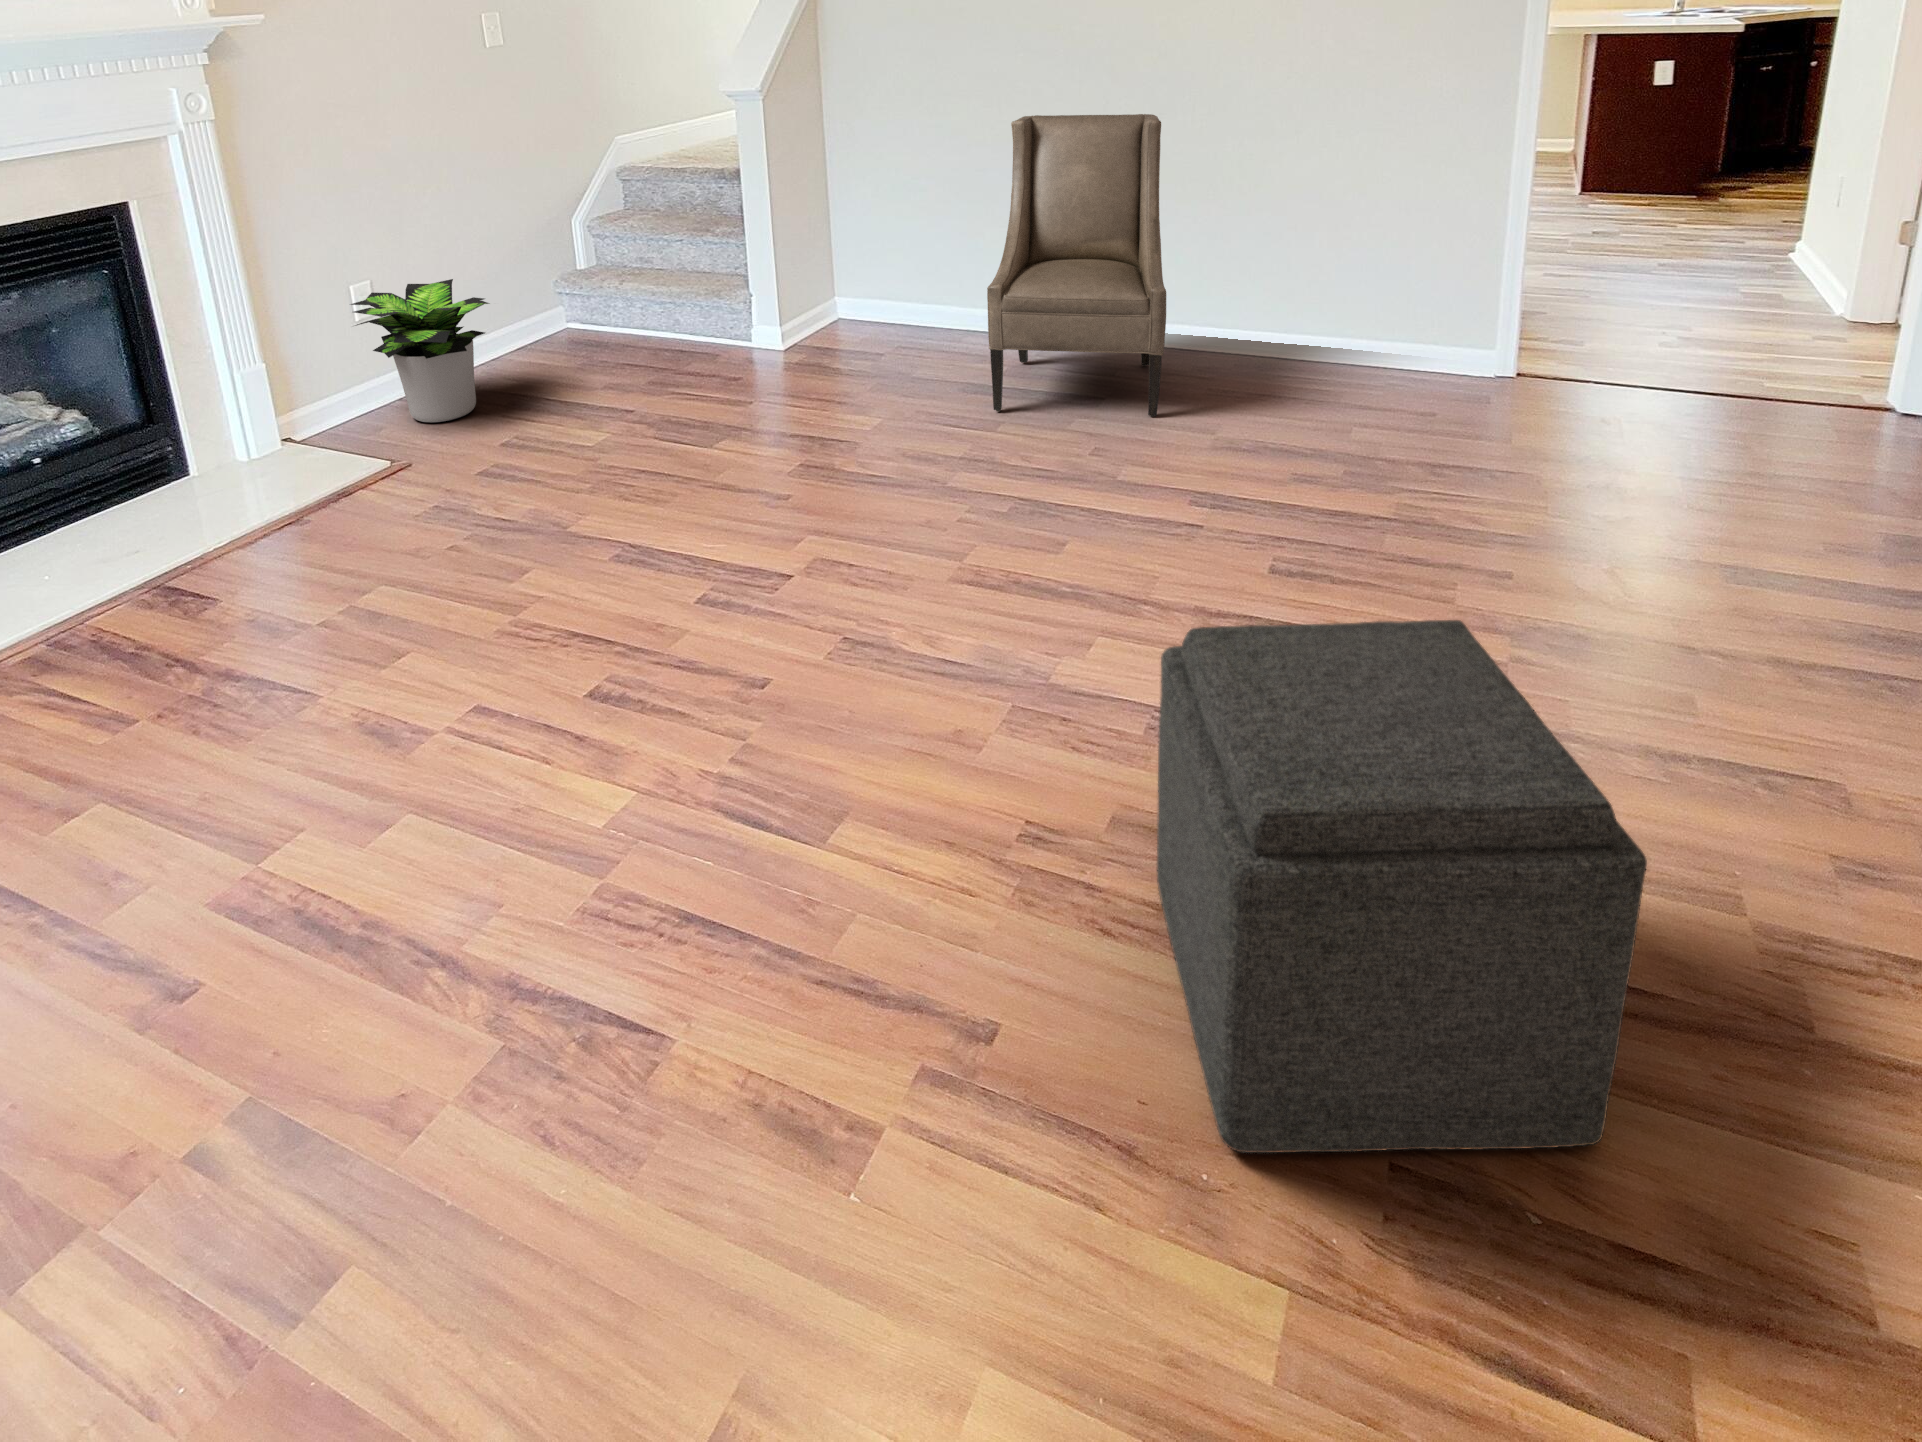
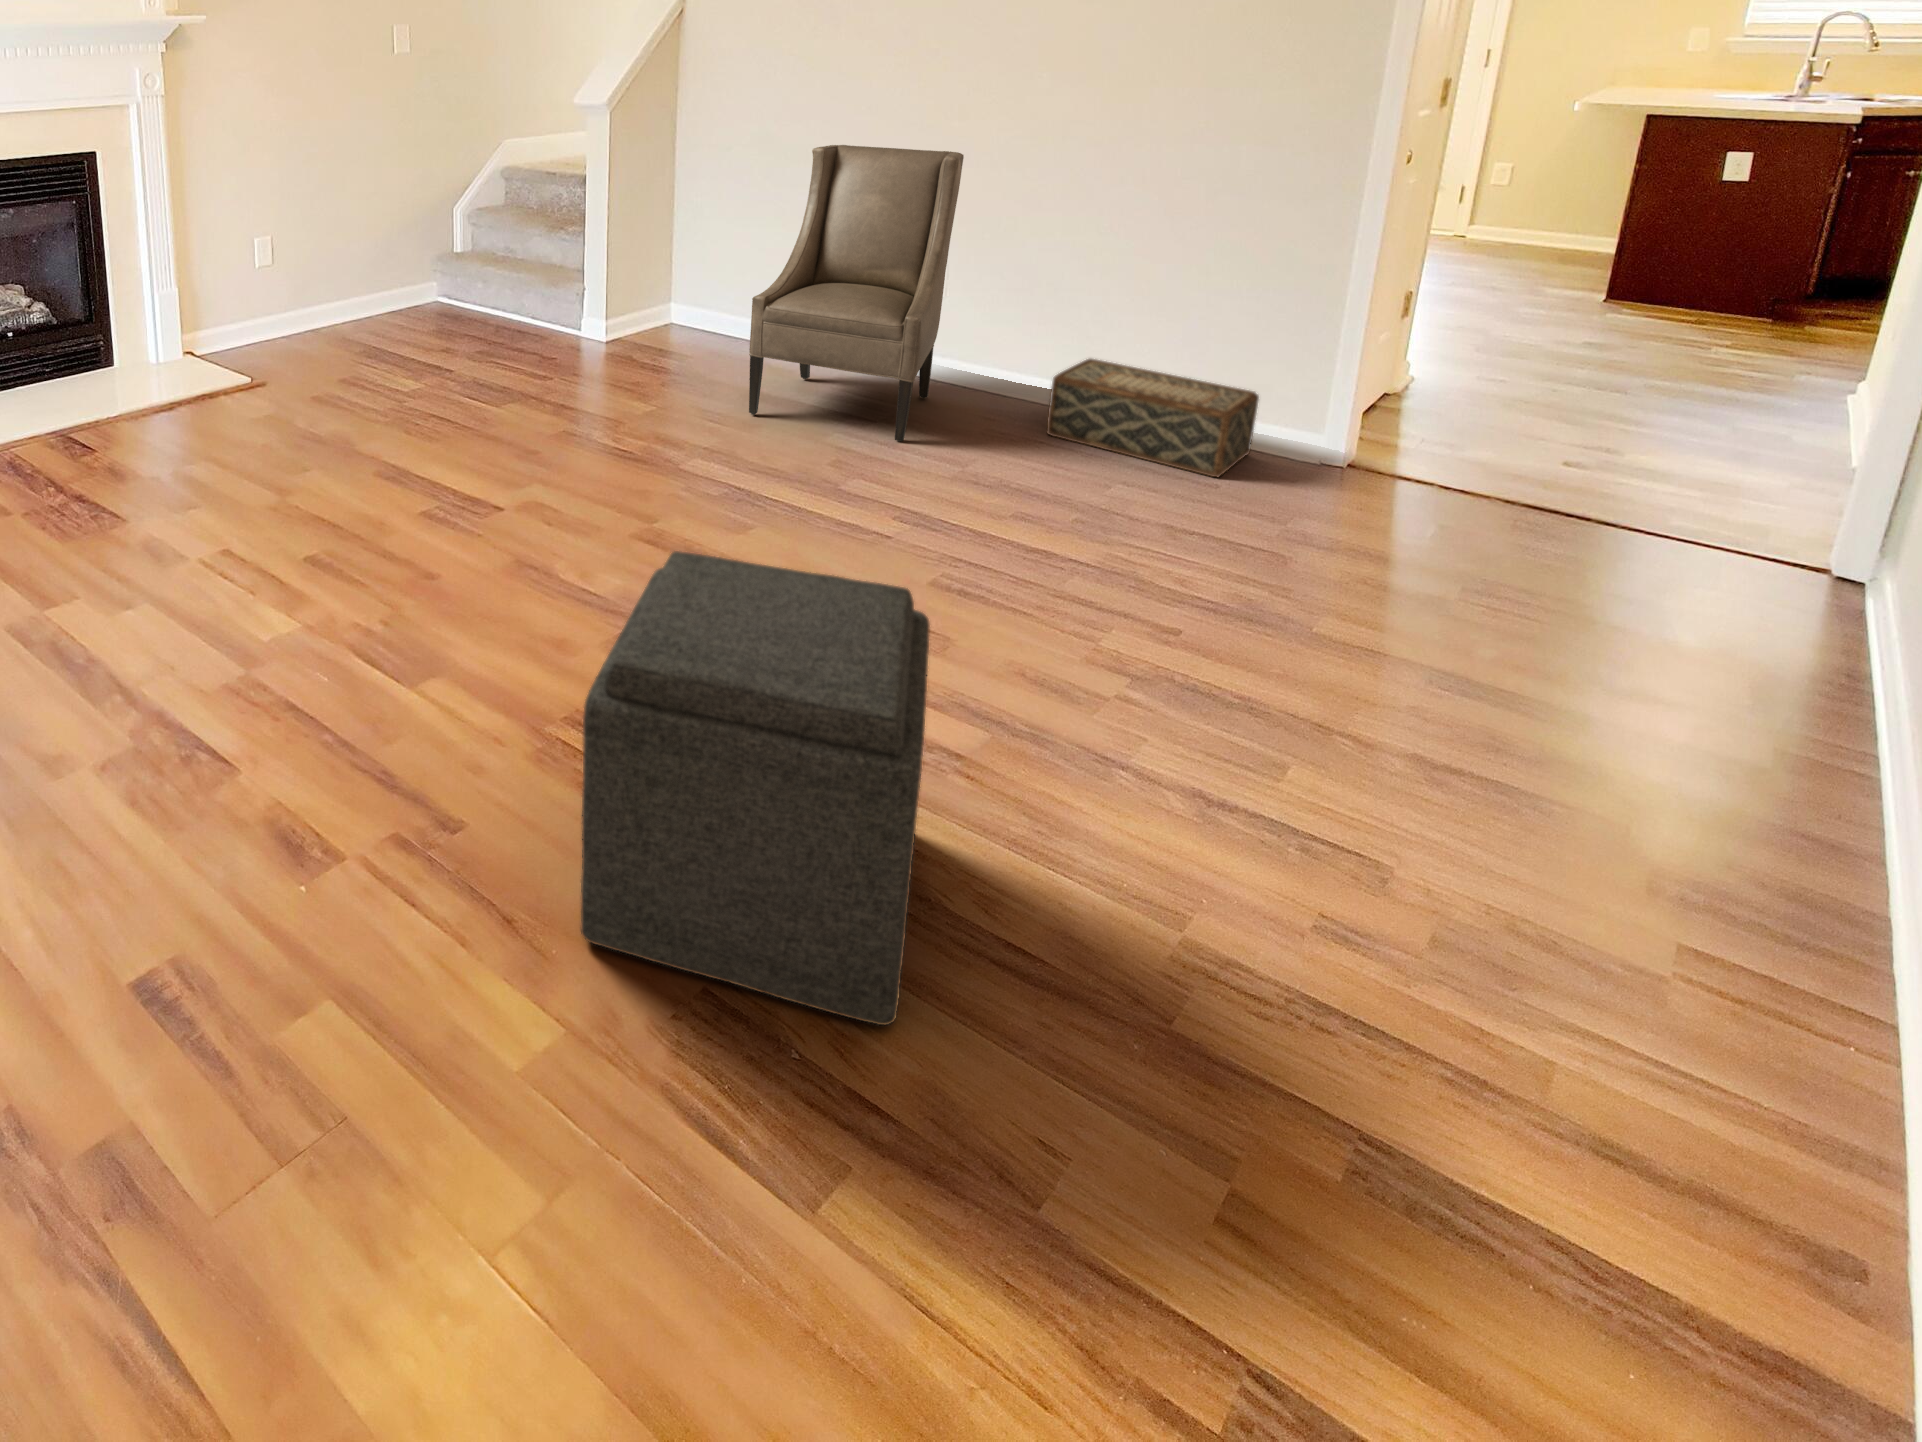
potted plant: present [351,279,489,422] -> none [240,241,362,355]
woven basket: none [1274,305,1453,405] -> present [1047,359,1259,477]

